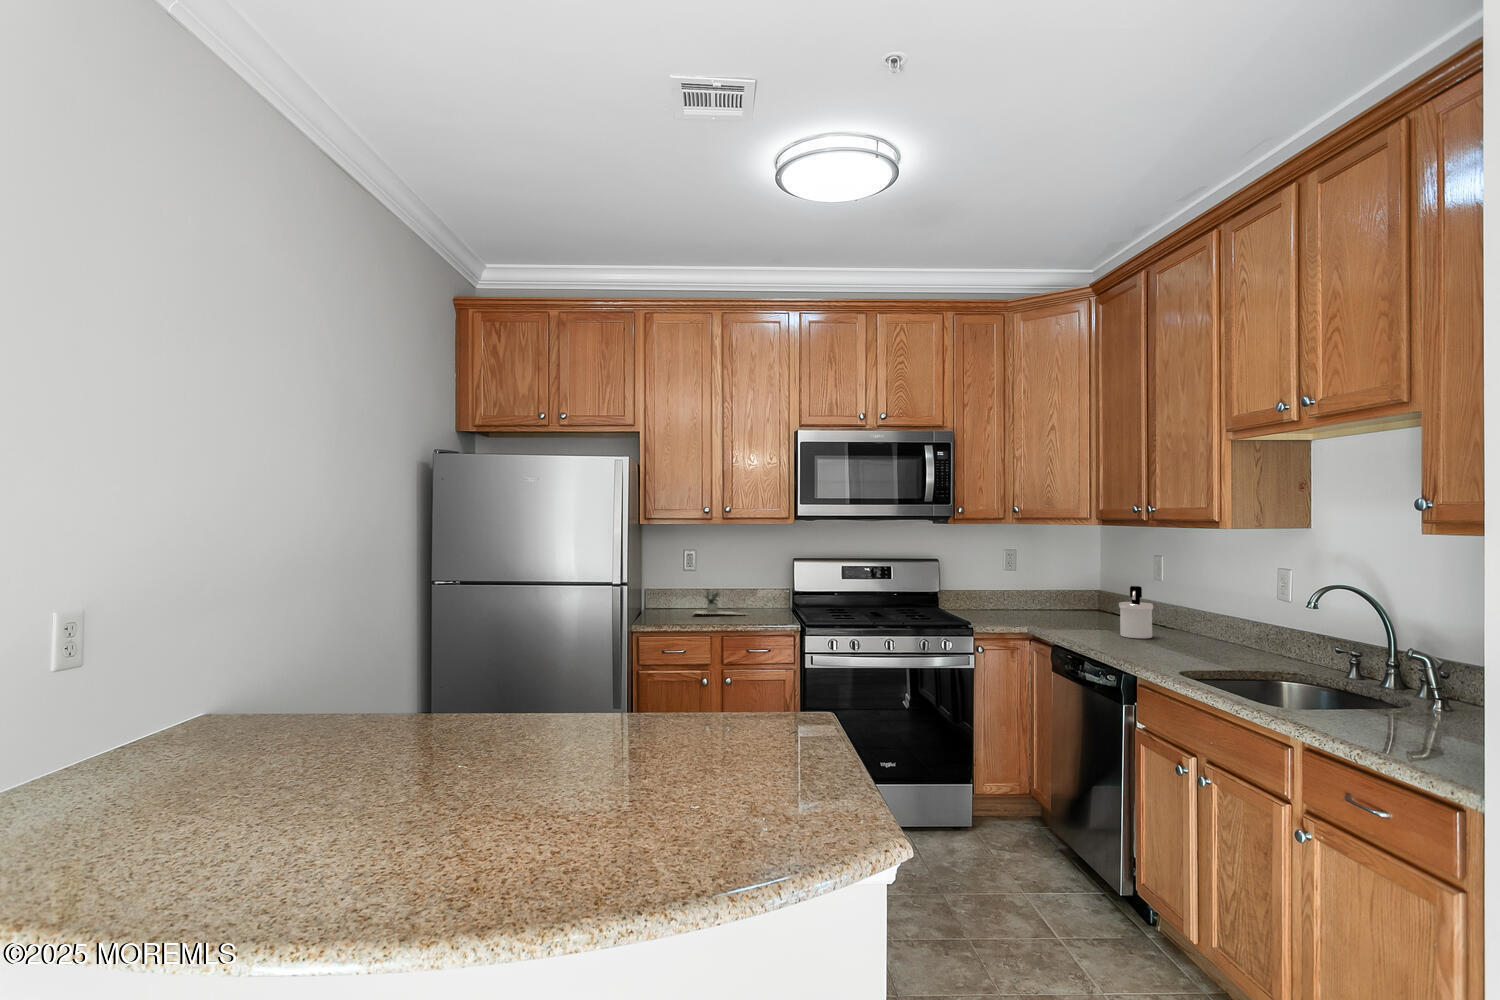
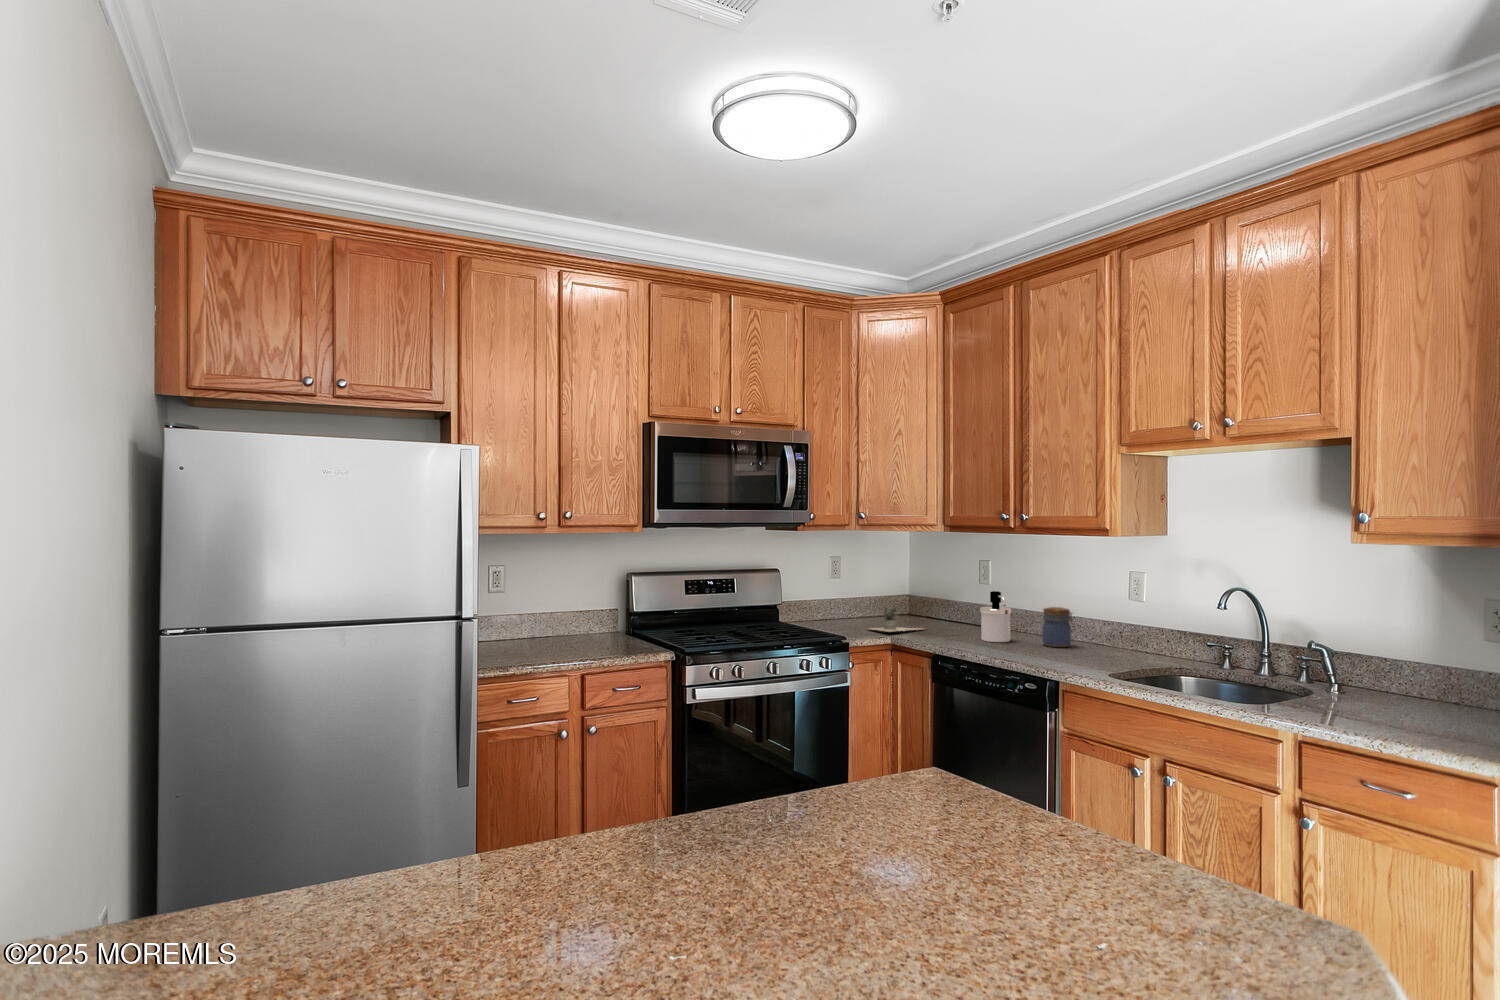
potted plant: present [695,592,743,615] -> present [874,606,918,632]
jar: none [1180,604,1216,647] -> present [1042,607,1074,647]

